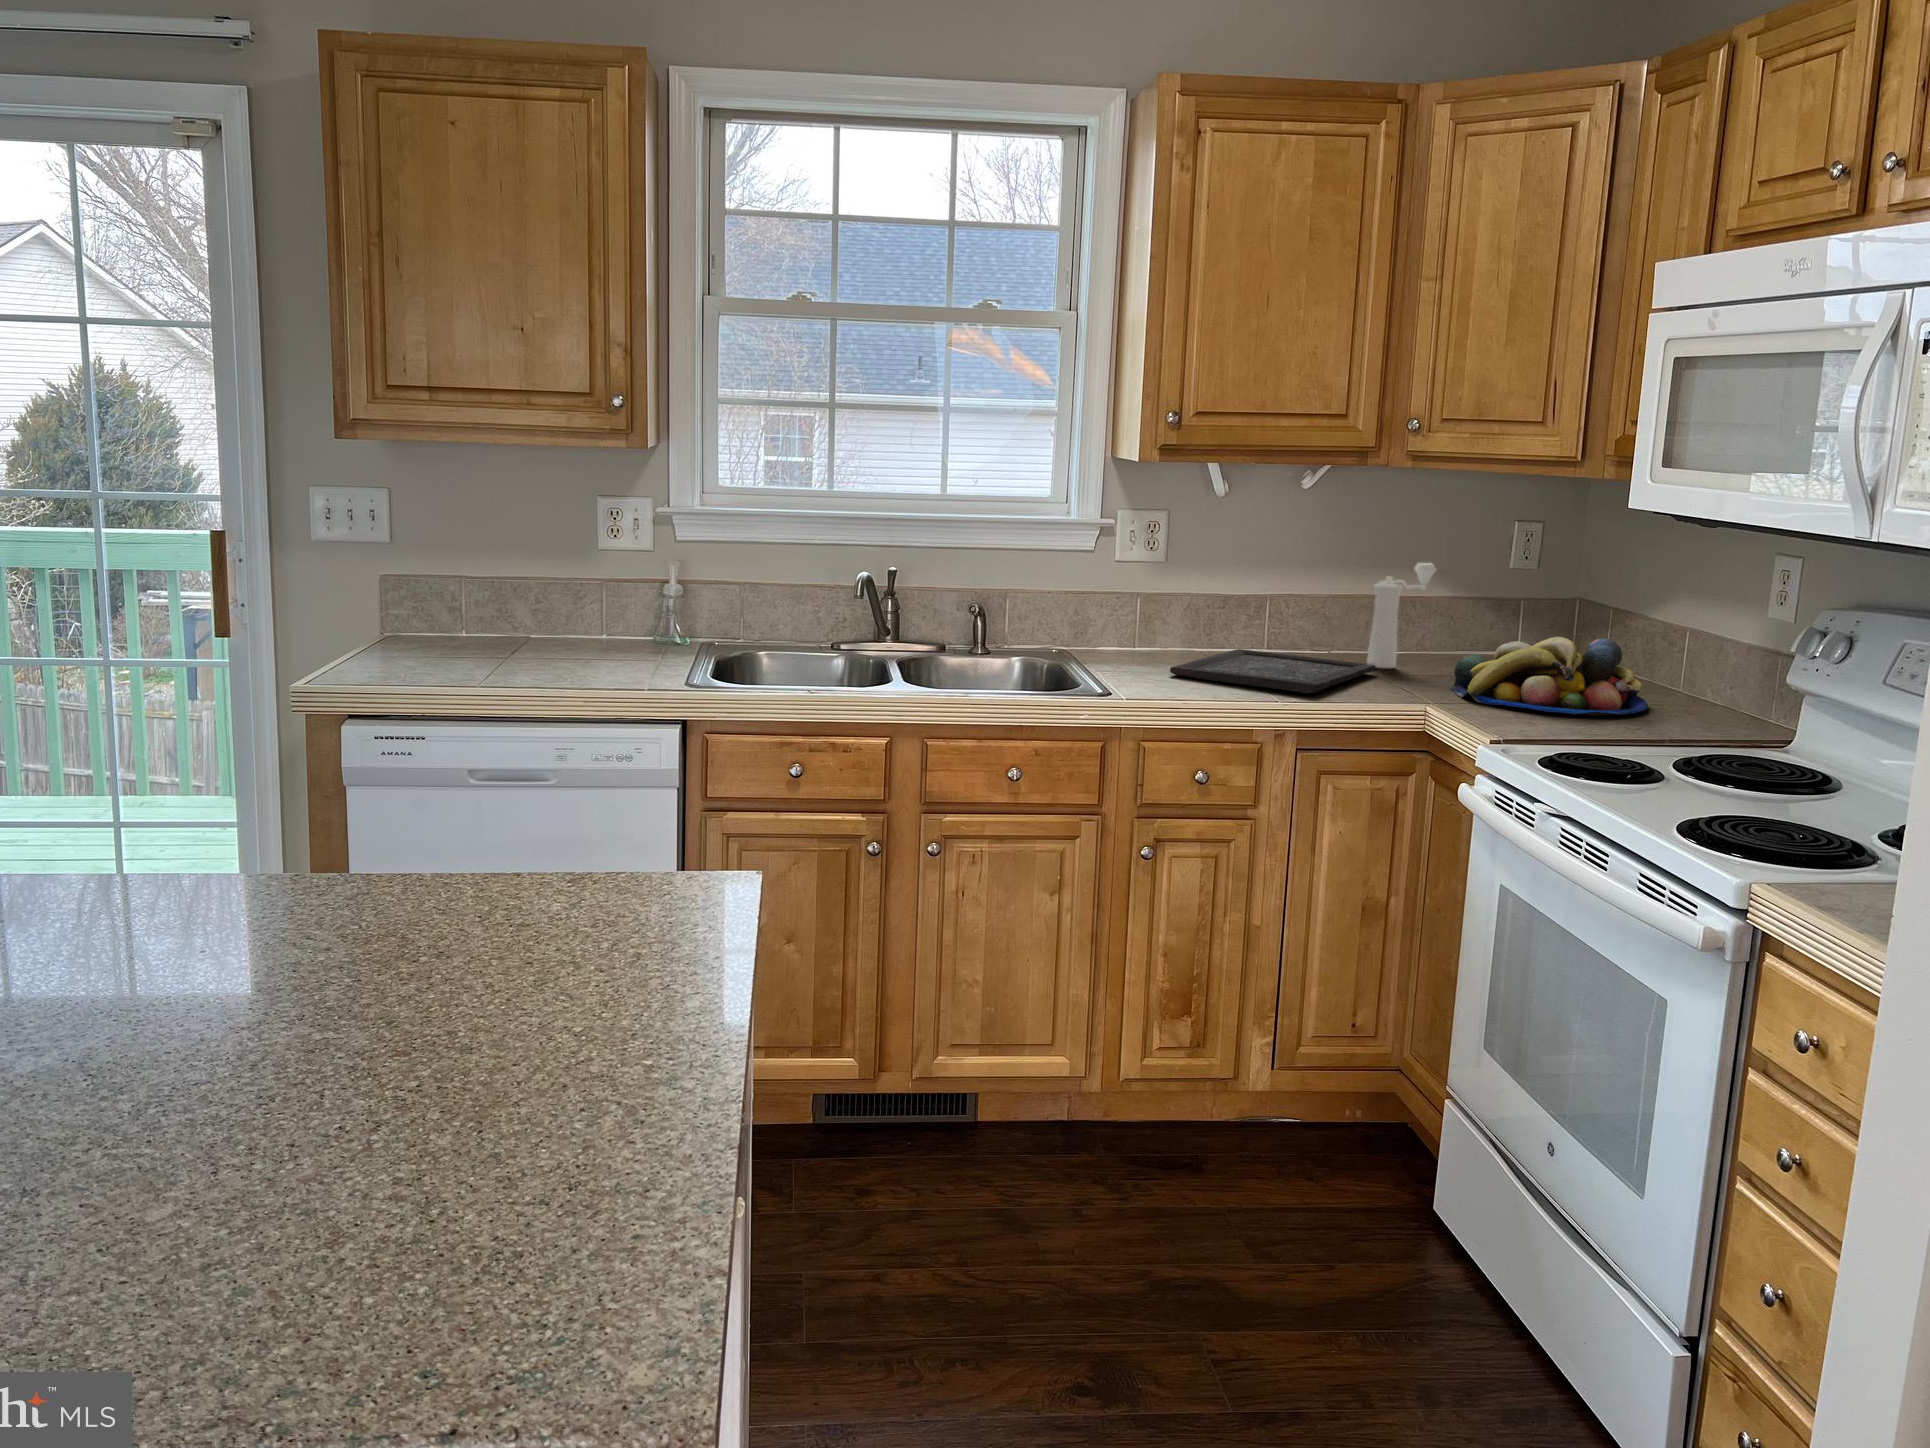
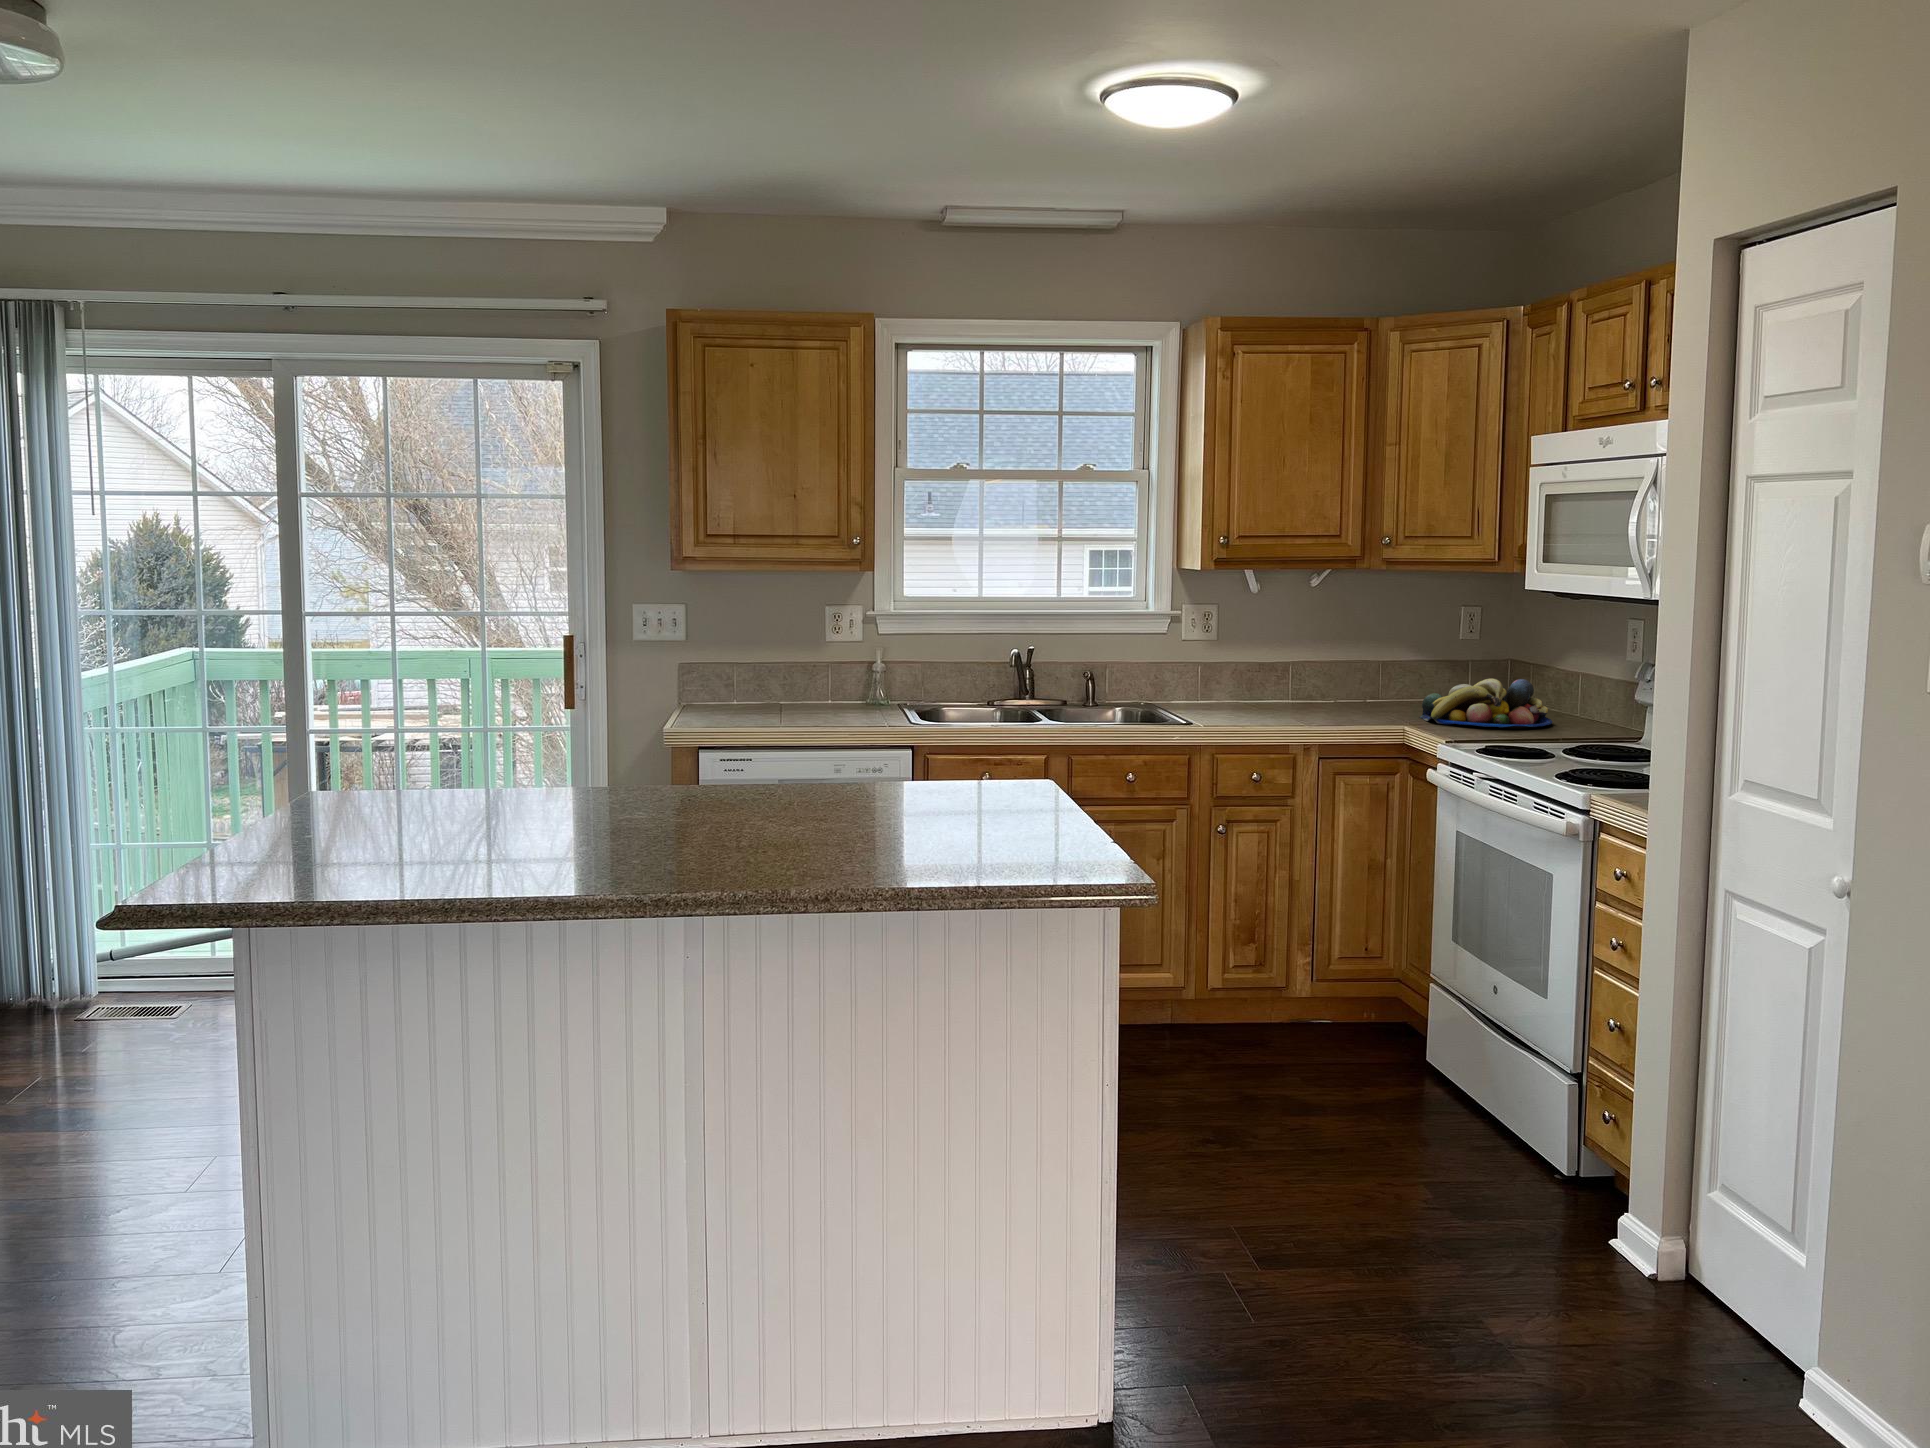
pepper mill: present [1367,563,1436,668] -> none [1362,635,1407,708]
tray: present [1170,649,1376,693] -> none [1228,699,1368,721]

